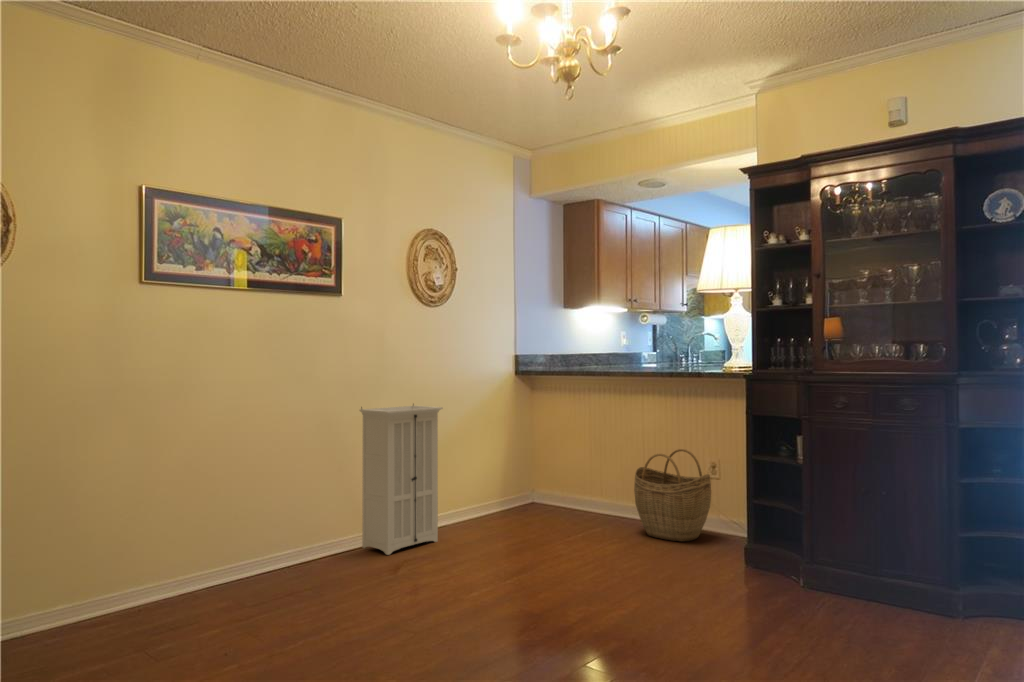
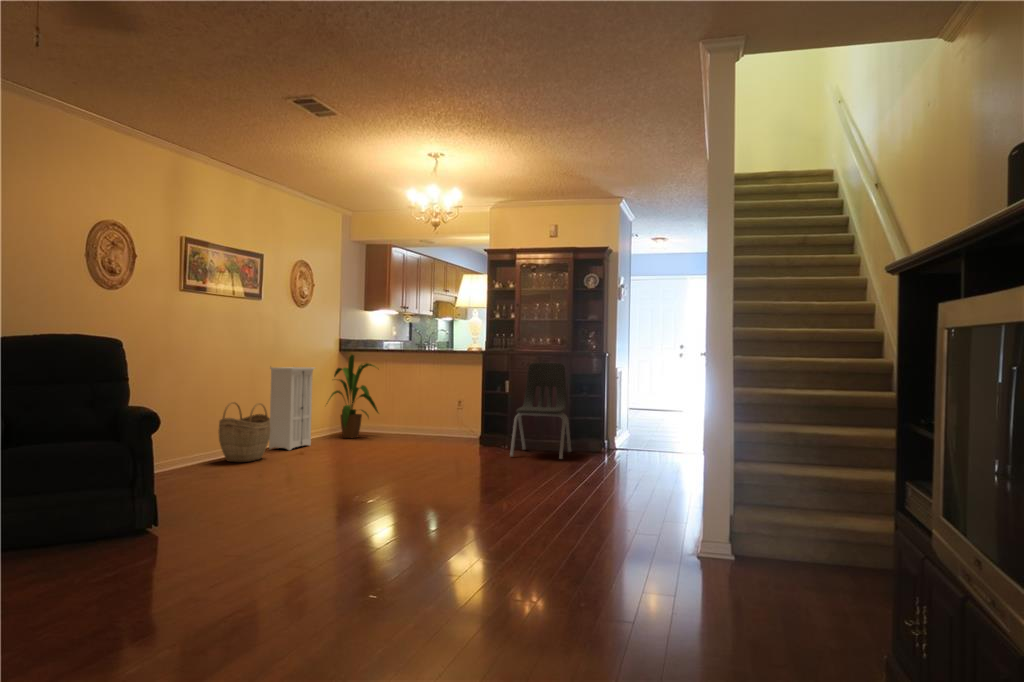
house plant: none [478,382,573,523] -> present [329,355,378,438]
dining chair: none [800,401,968,661] -> present [510,362,571,459]
woven basket: present [634,449,711,542] -> present [218,402,270,462]

